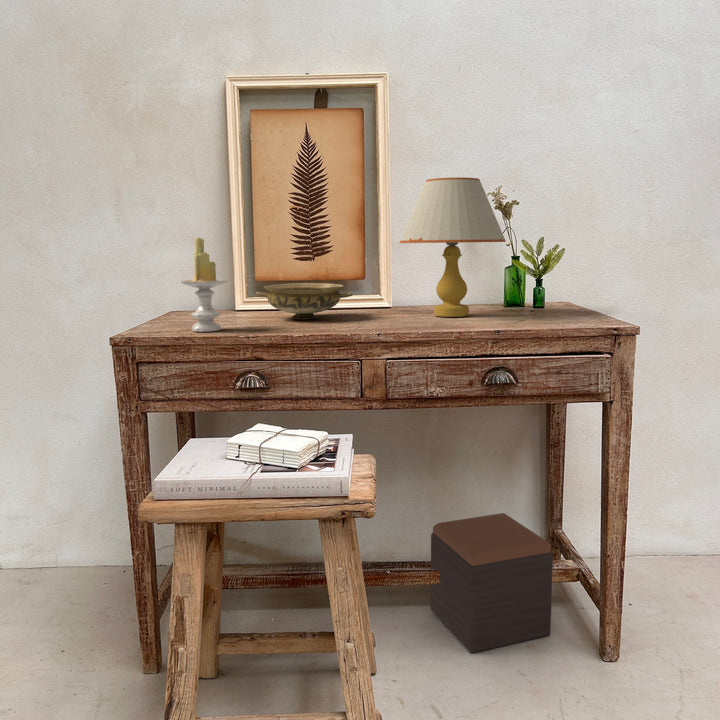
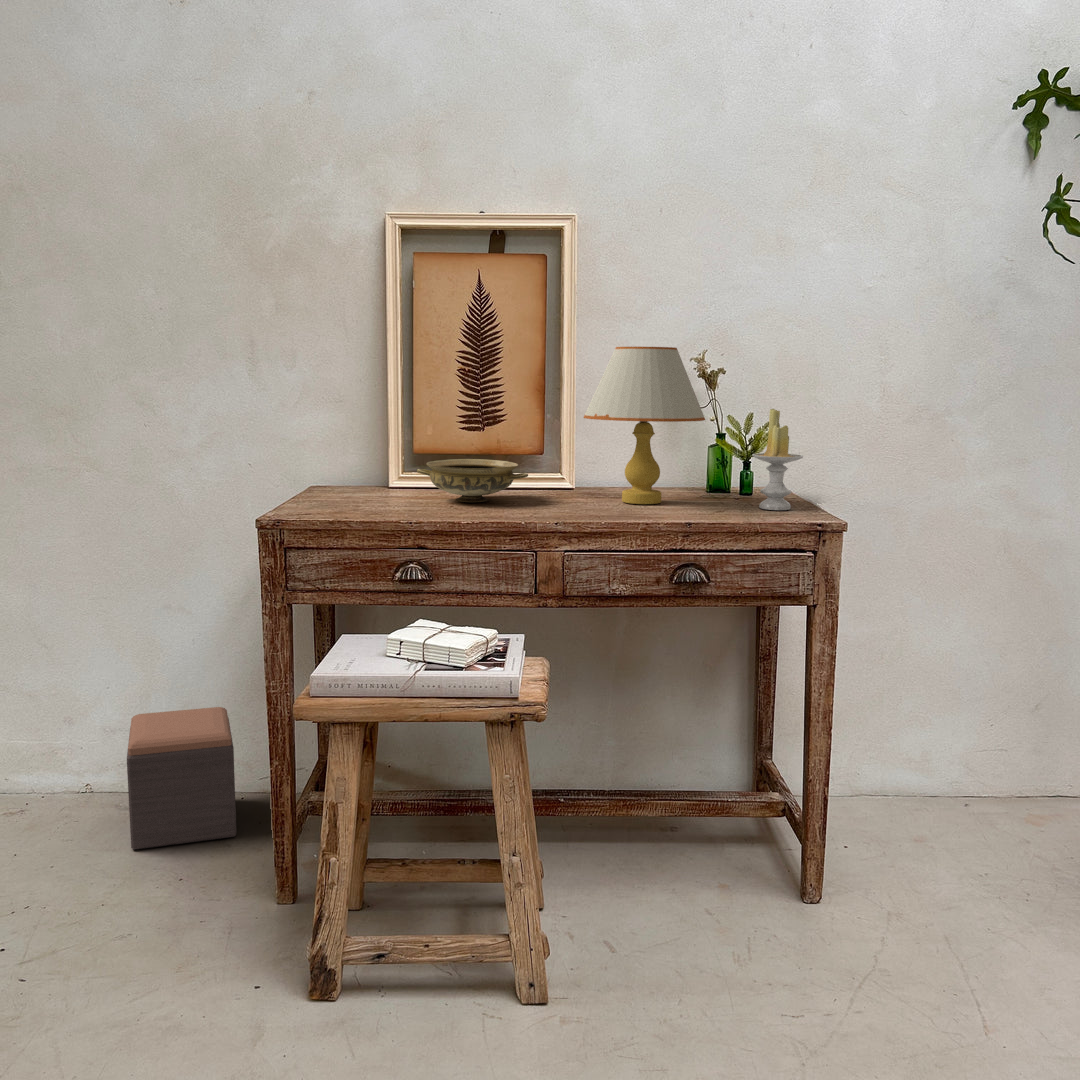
candle: present [181,238,228,332] -> present [752,409,803,510]
footstool: present [431,513,553,653] -> present [127,707,236,850]

